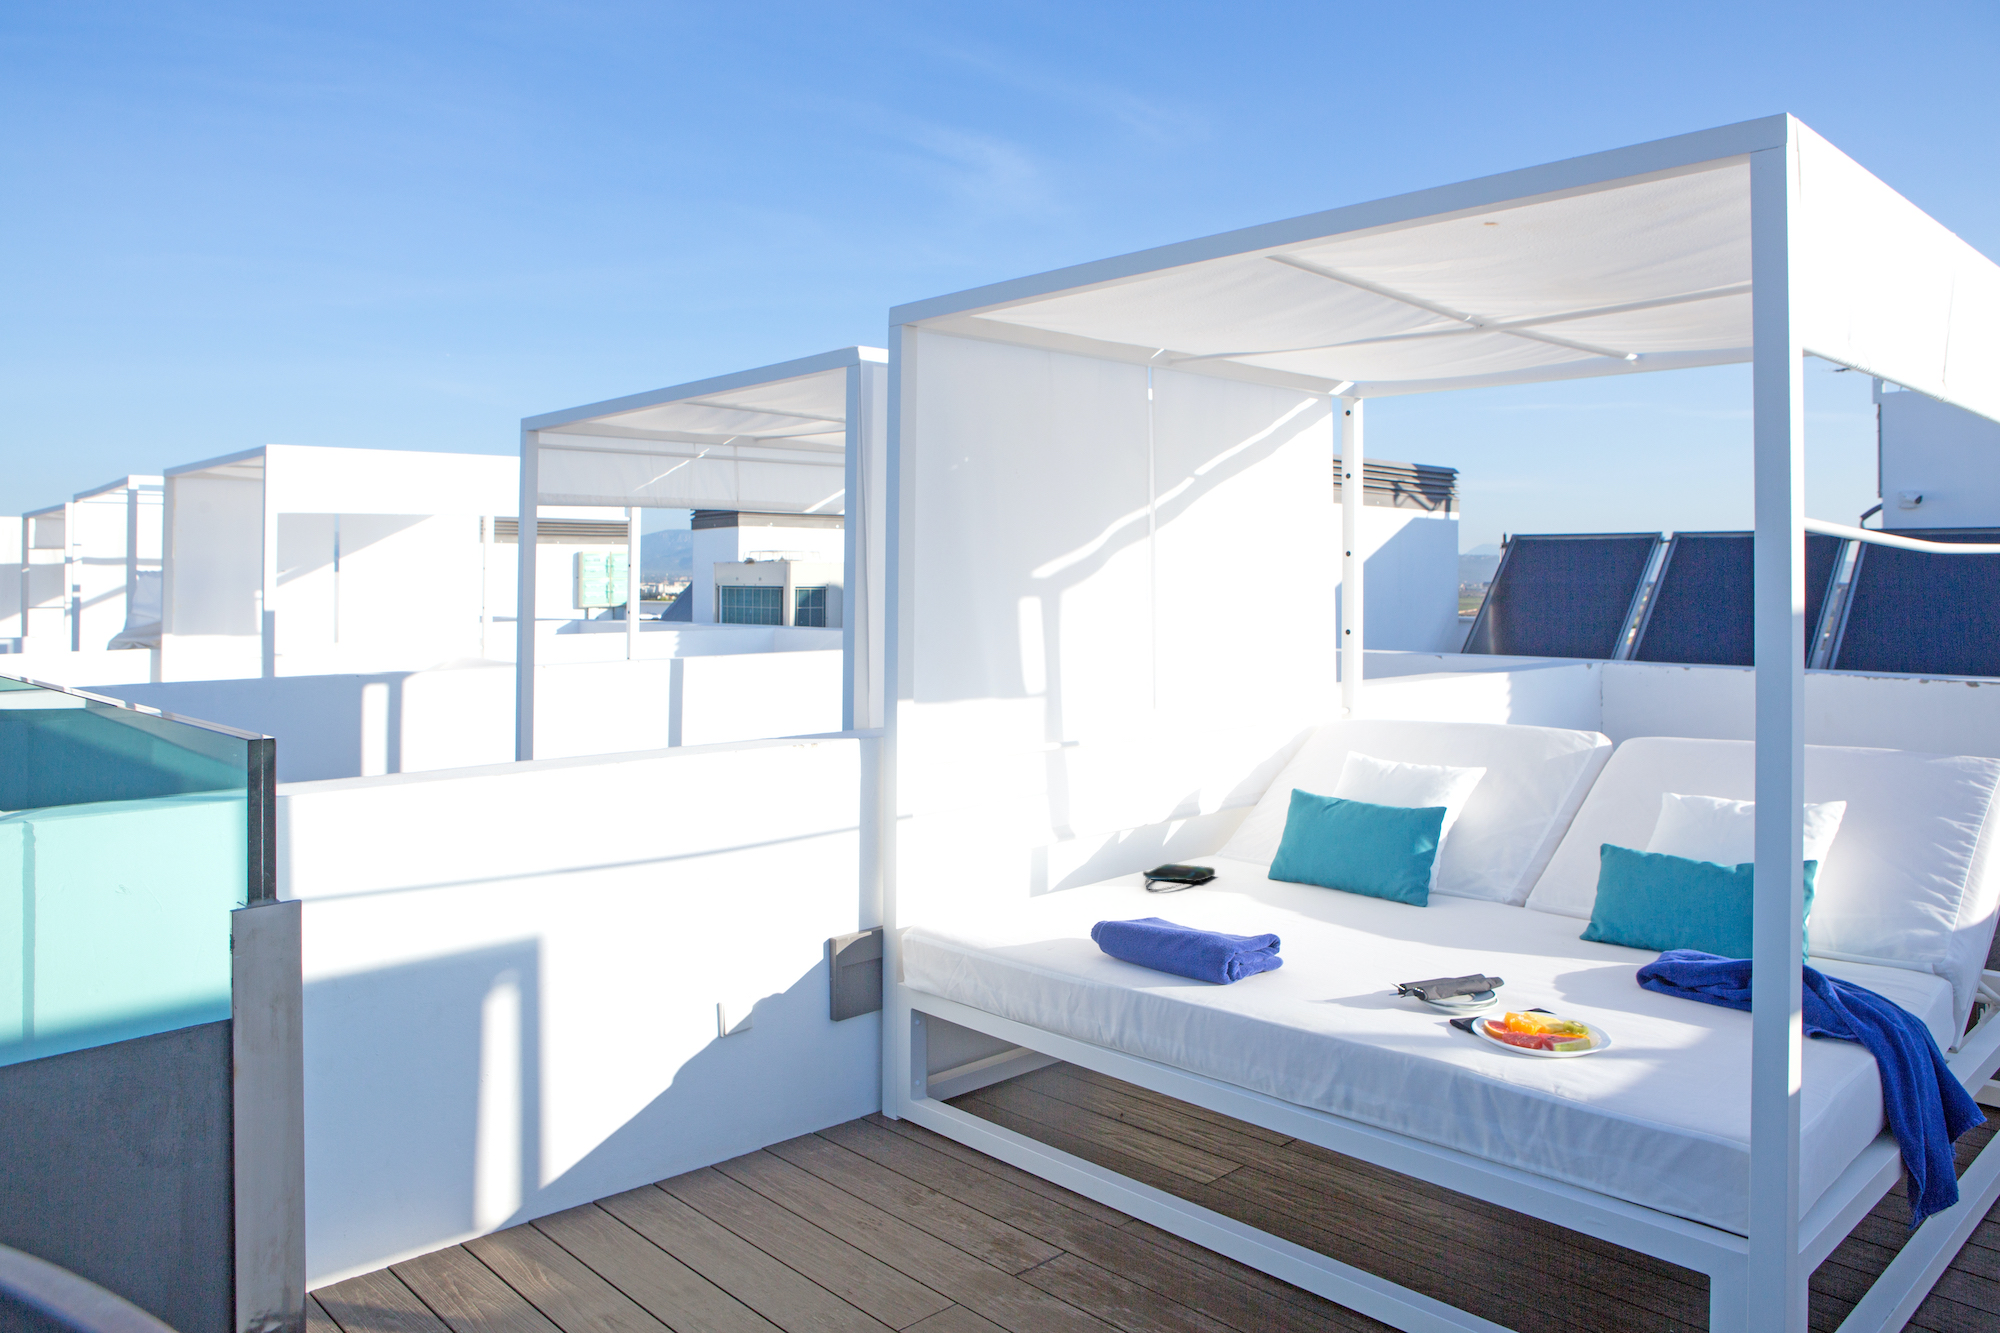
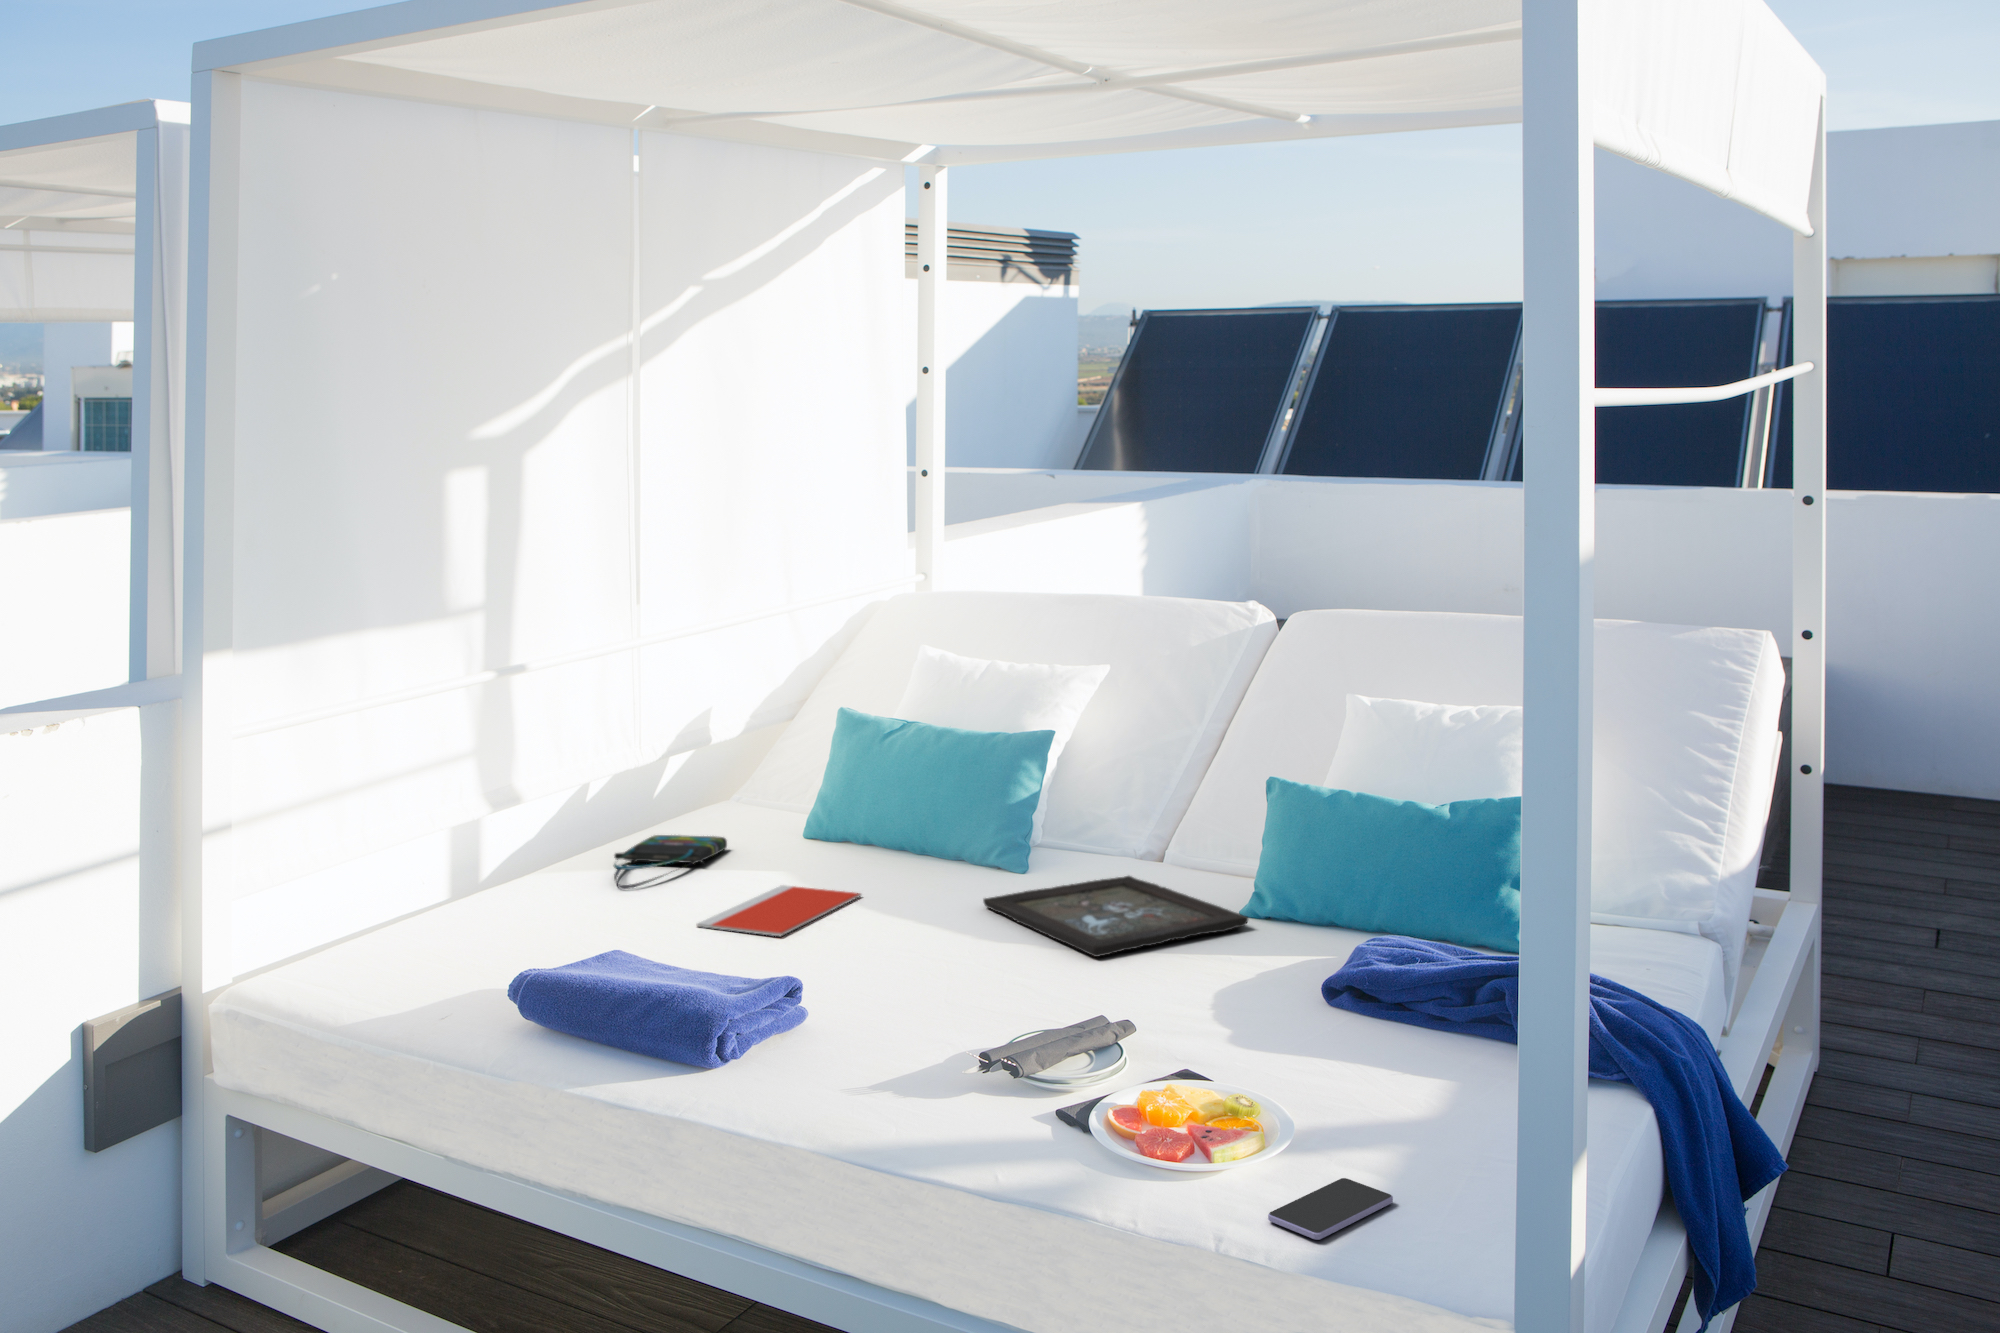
notebook: none [1203,897,1309,923] -> present [697,885,861,936]
tray: none [1394,908,1584,950] -> present [983,876,1248,957]
smartphone: none [1591,1068,1677,1094] -> present [1268,1178,1393,1240]

